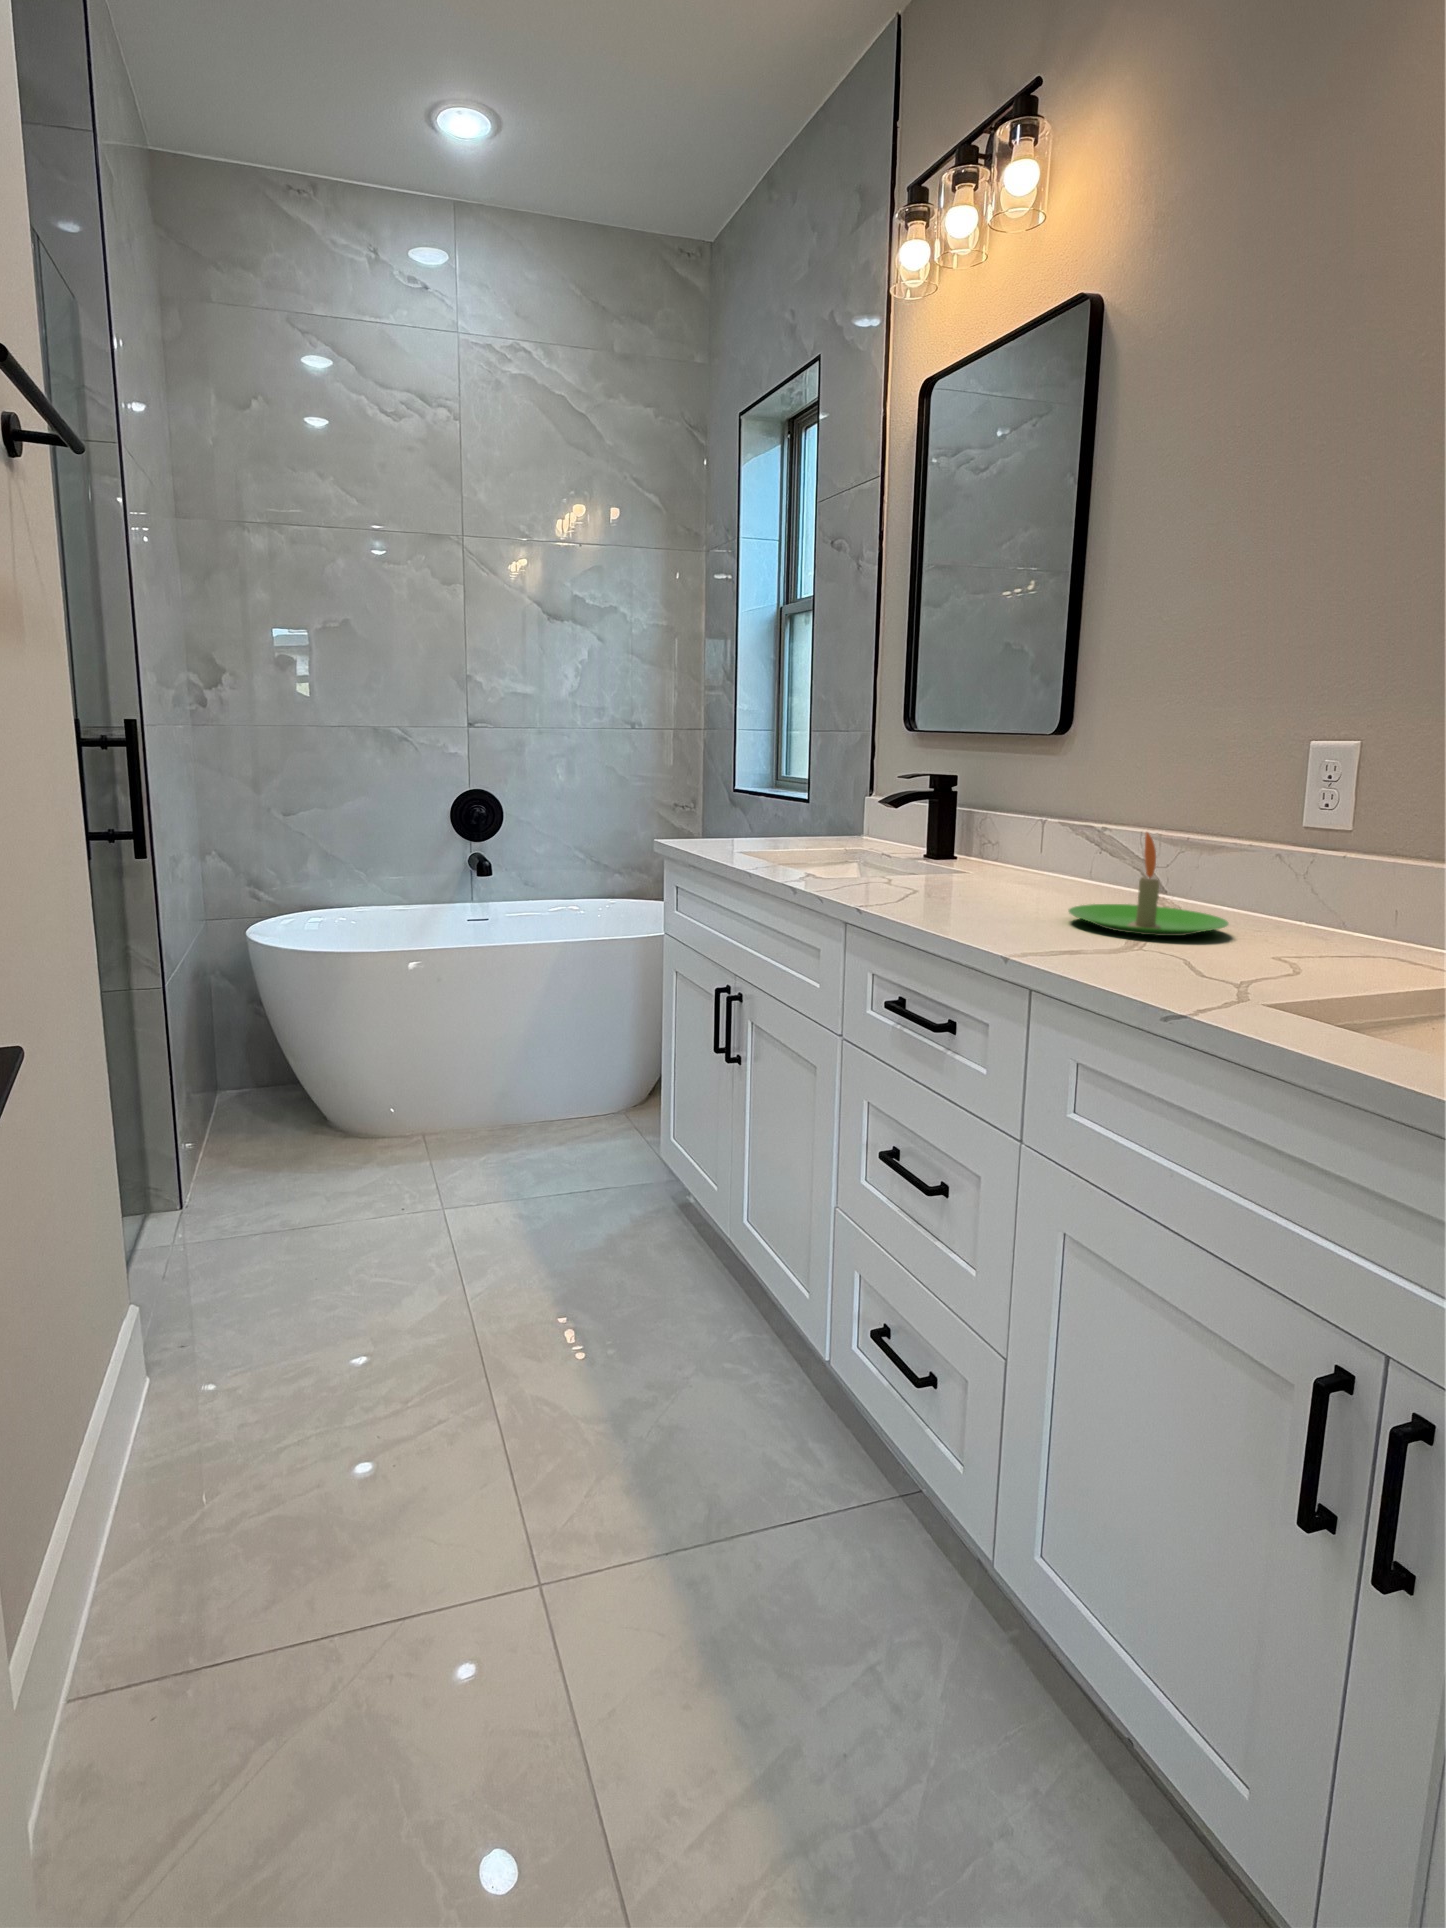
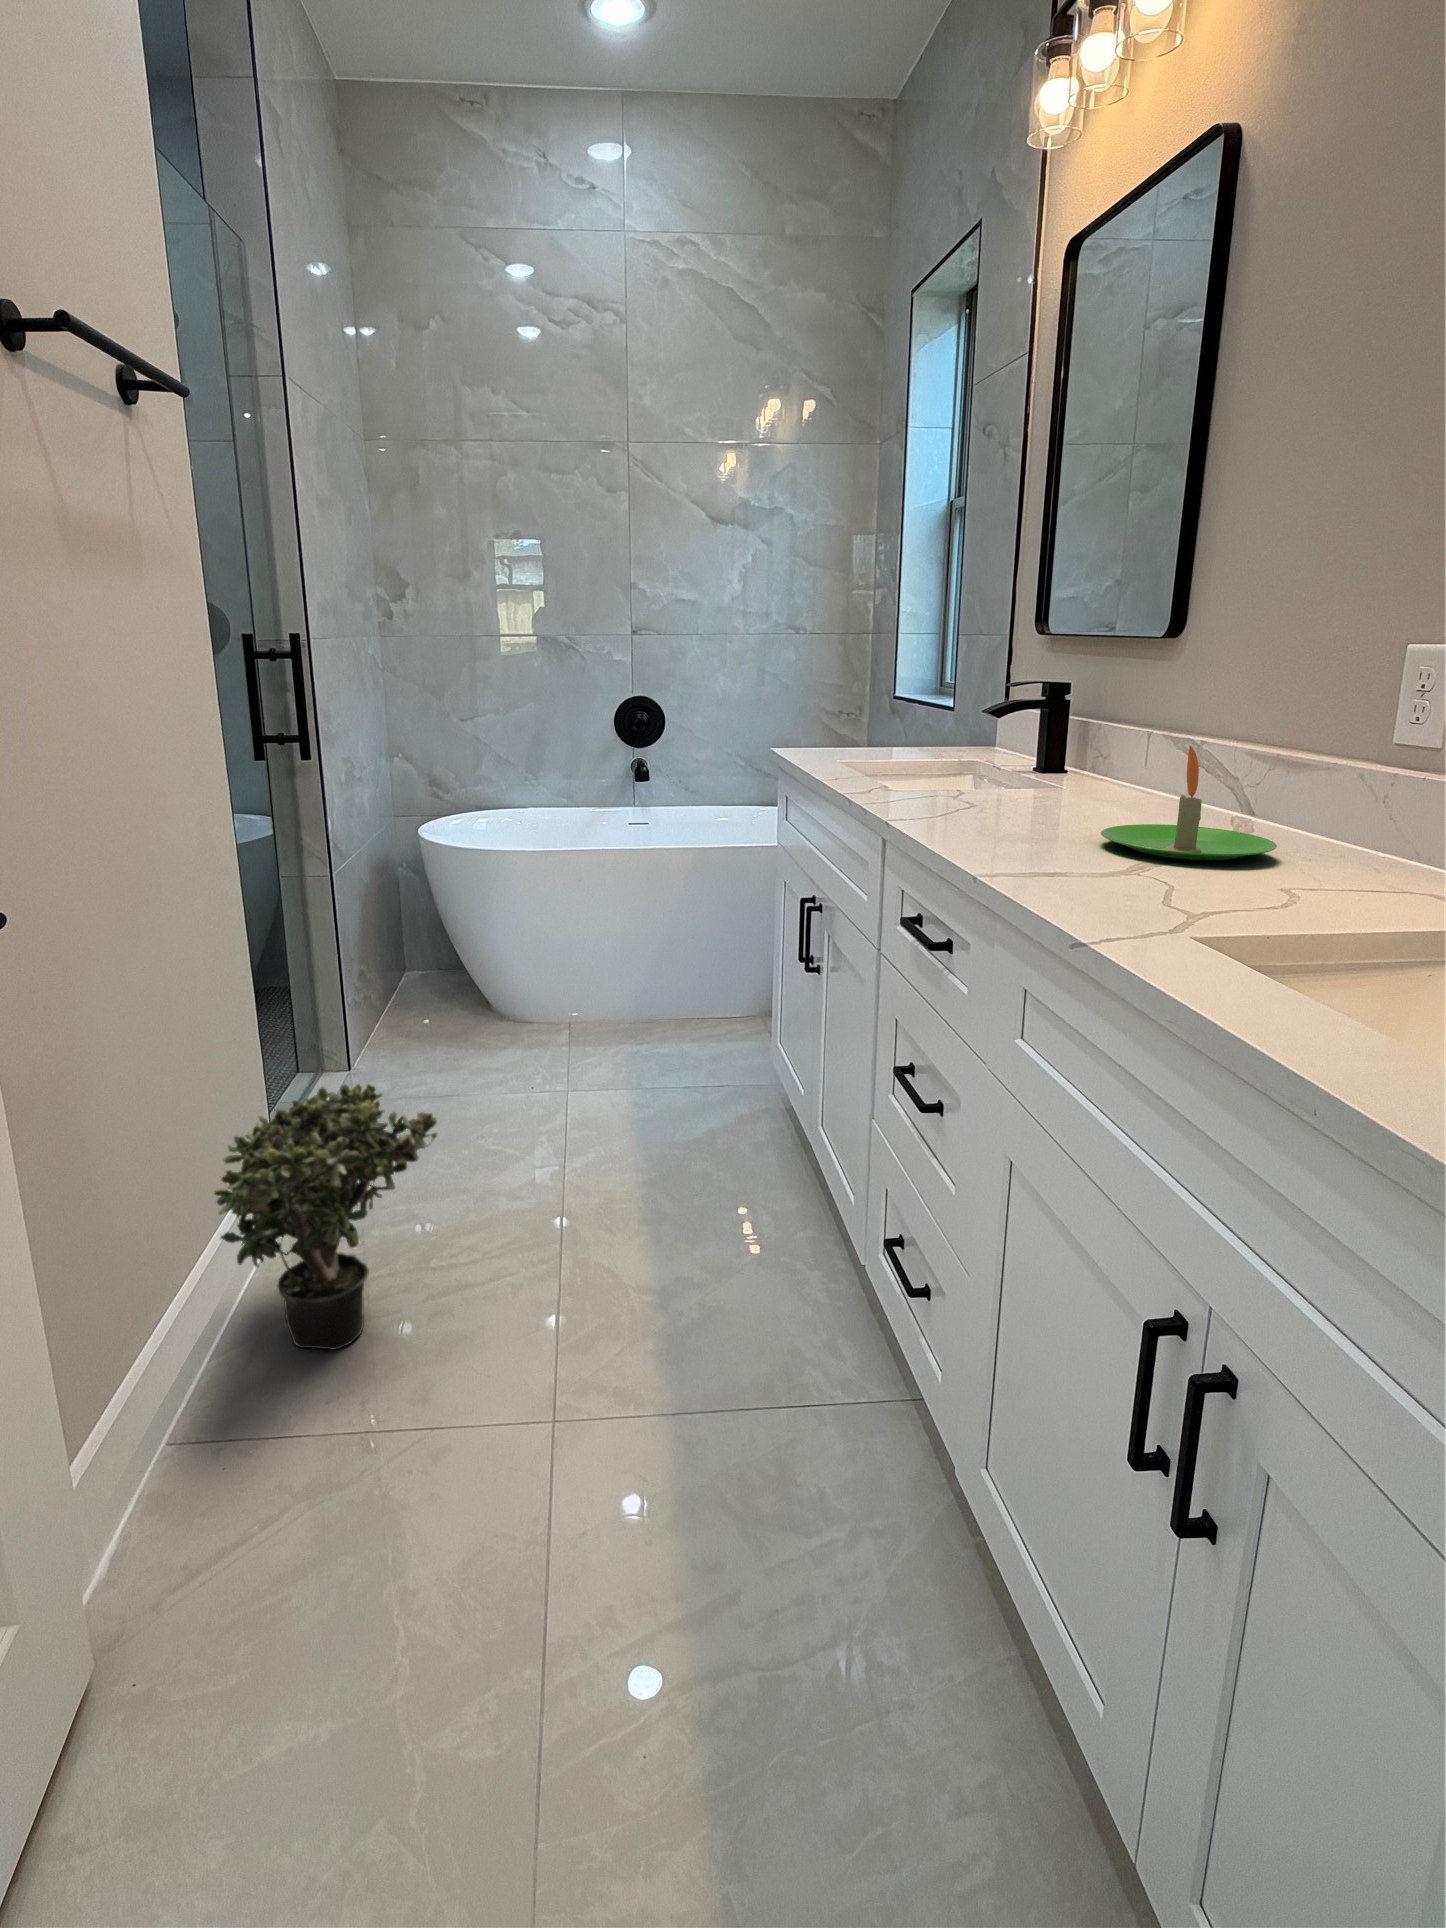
potted plant: none [109,1221,374,1549] -> present [215,1084,437,1350]

